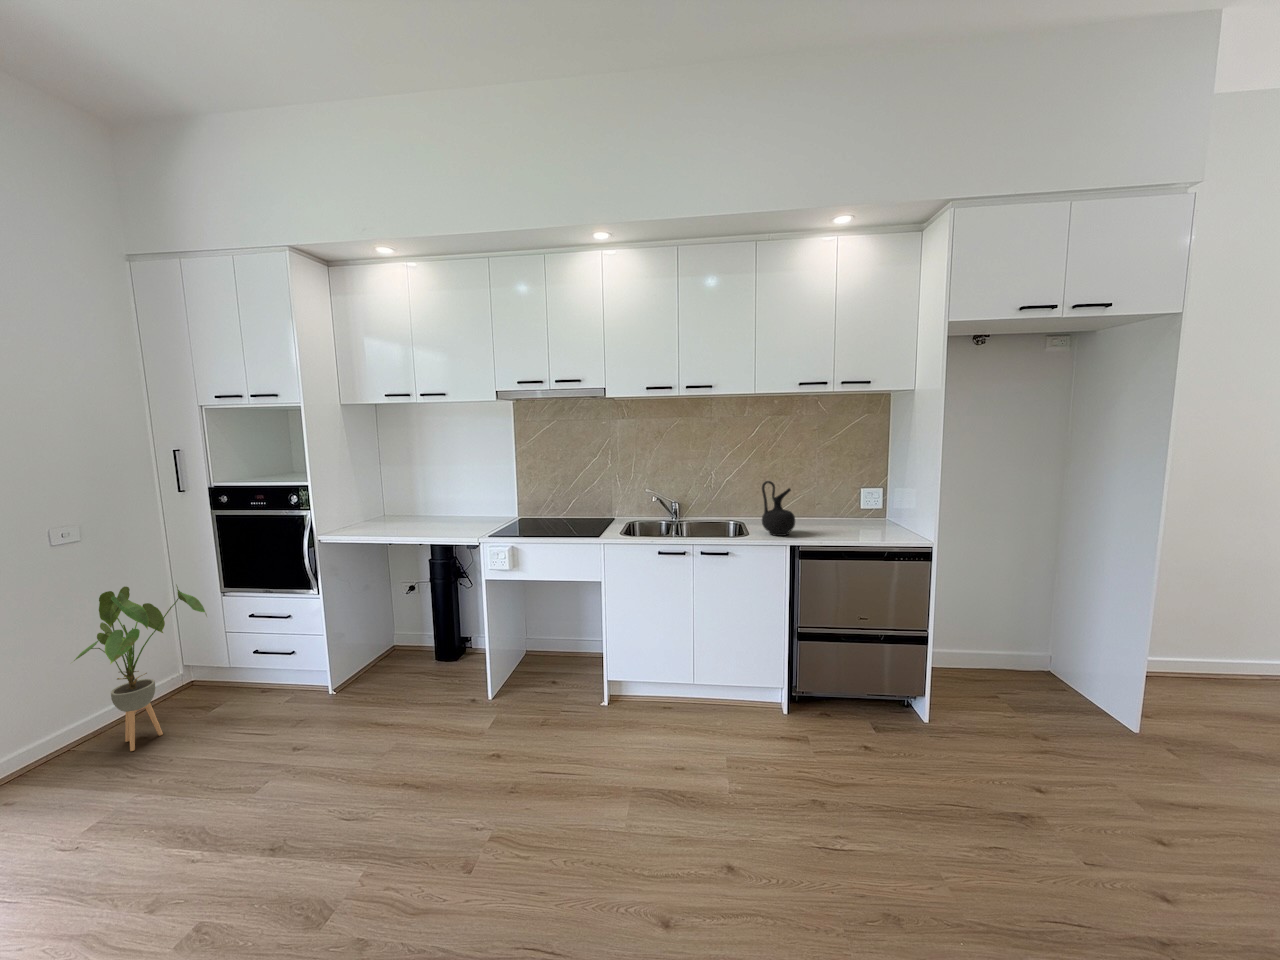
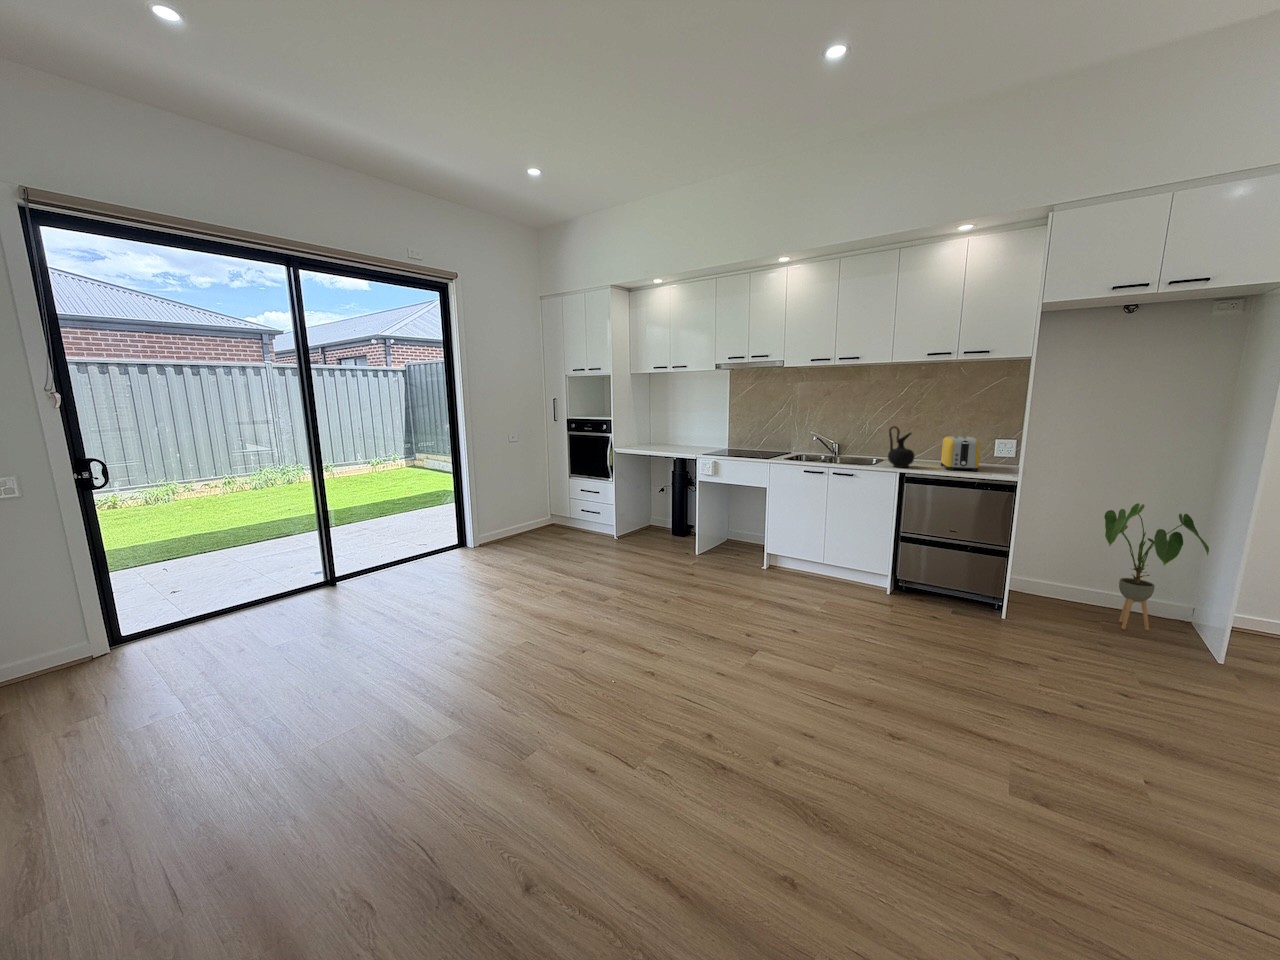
toaster: none [810,487,867,534] -> present [941,436,980,471]
house plant: present [74,585,207,751] -> present [1104,503,1209,631]

